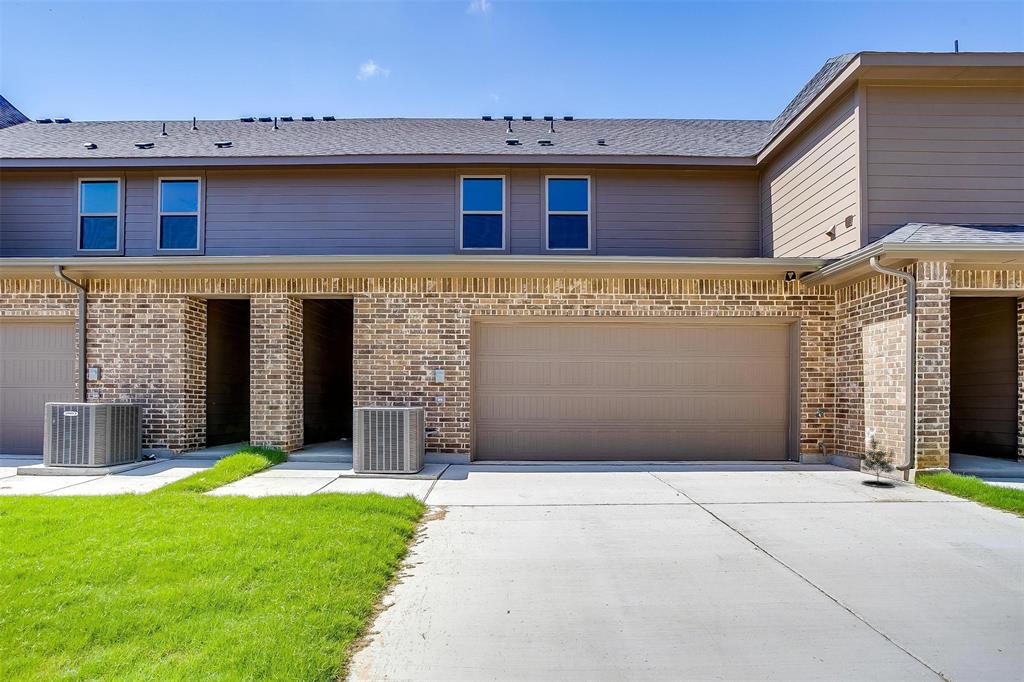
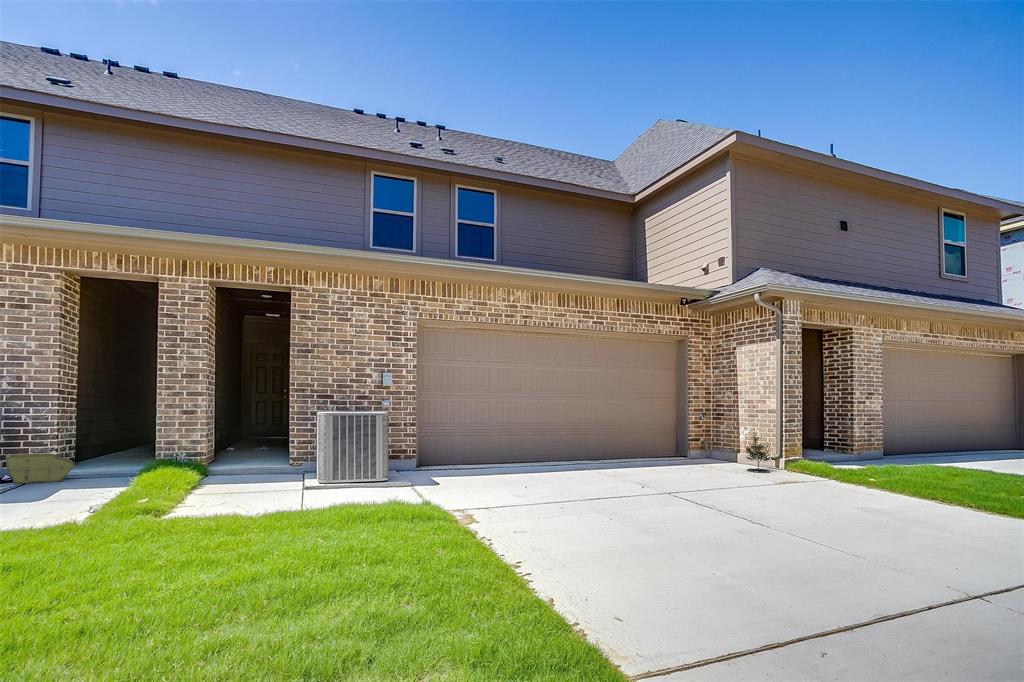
storage bin: none [138,439,193,463] -> present [6,453,74,484]

